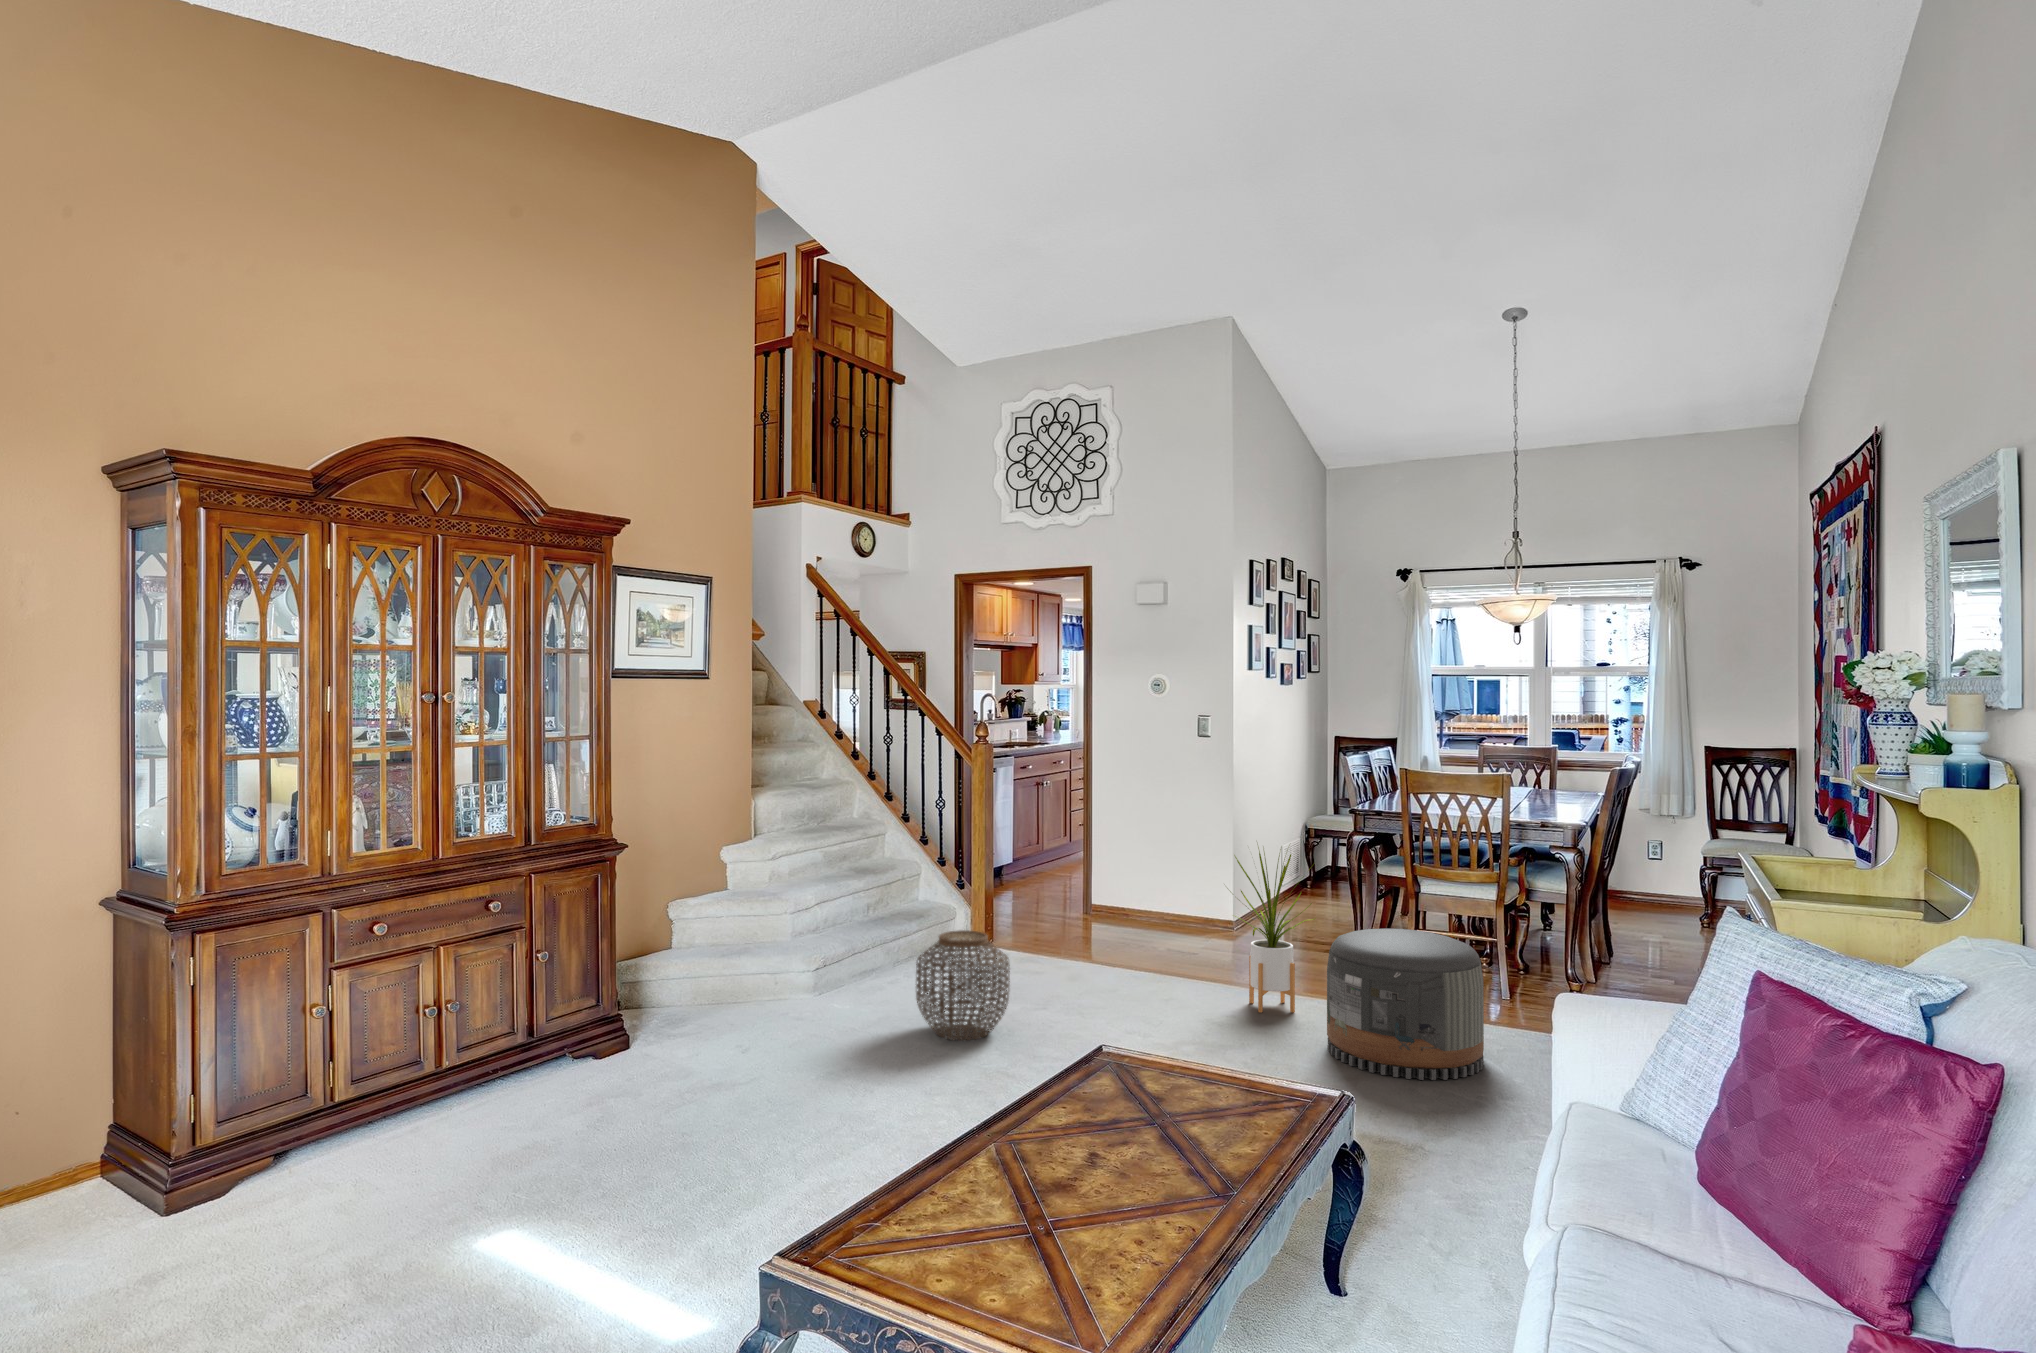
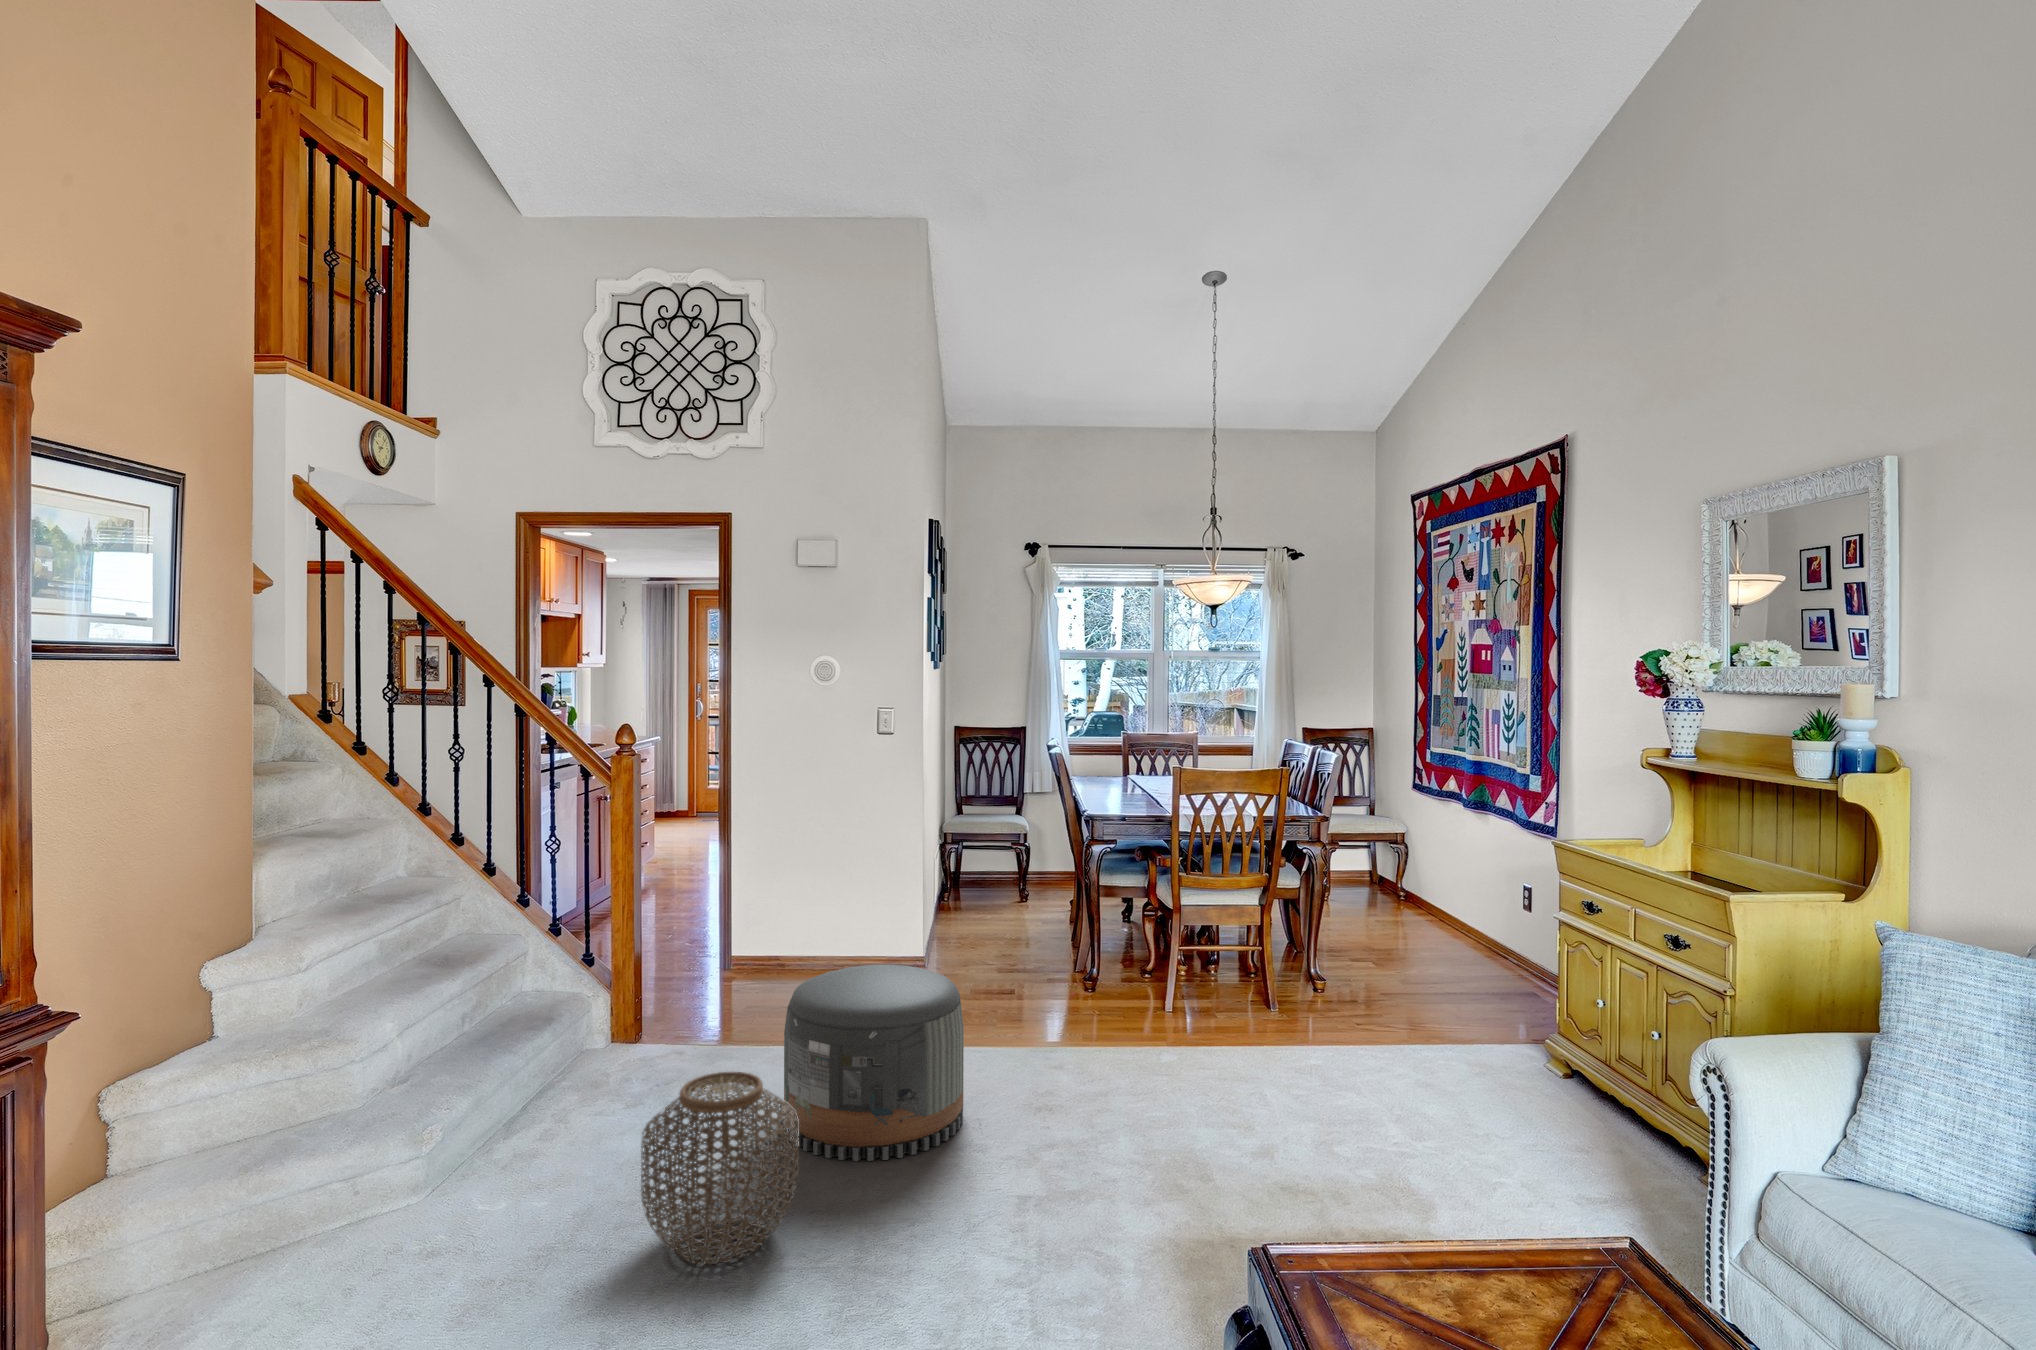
house plant: present [1230,847,1313,1013] -> none [1024,871,1135,1093]
pouf: present [1327,928,1484,1080] -> present [784,965,964,1161]

